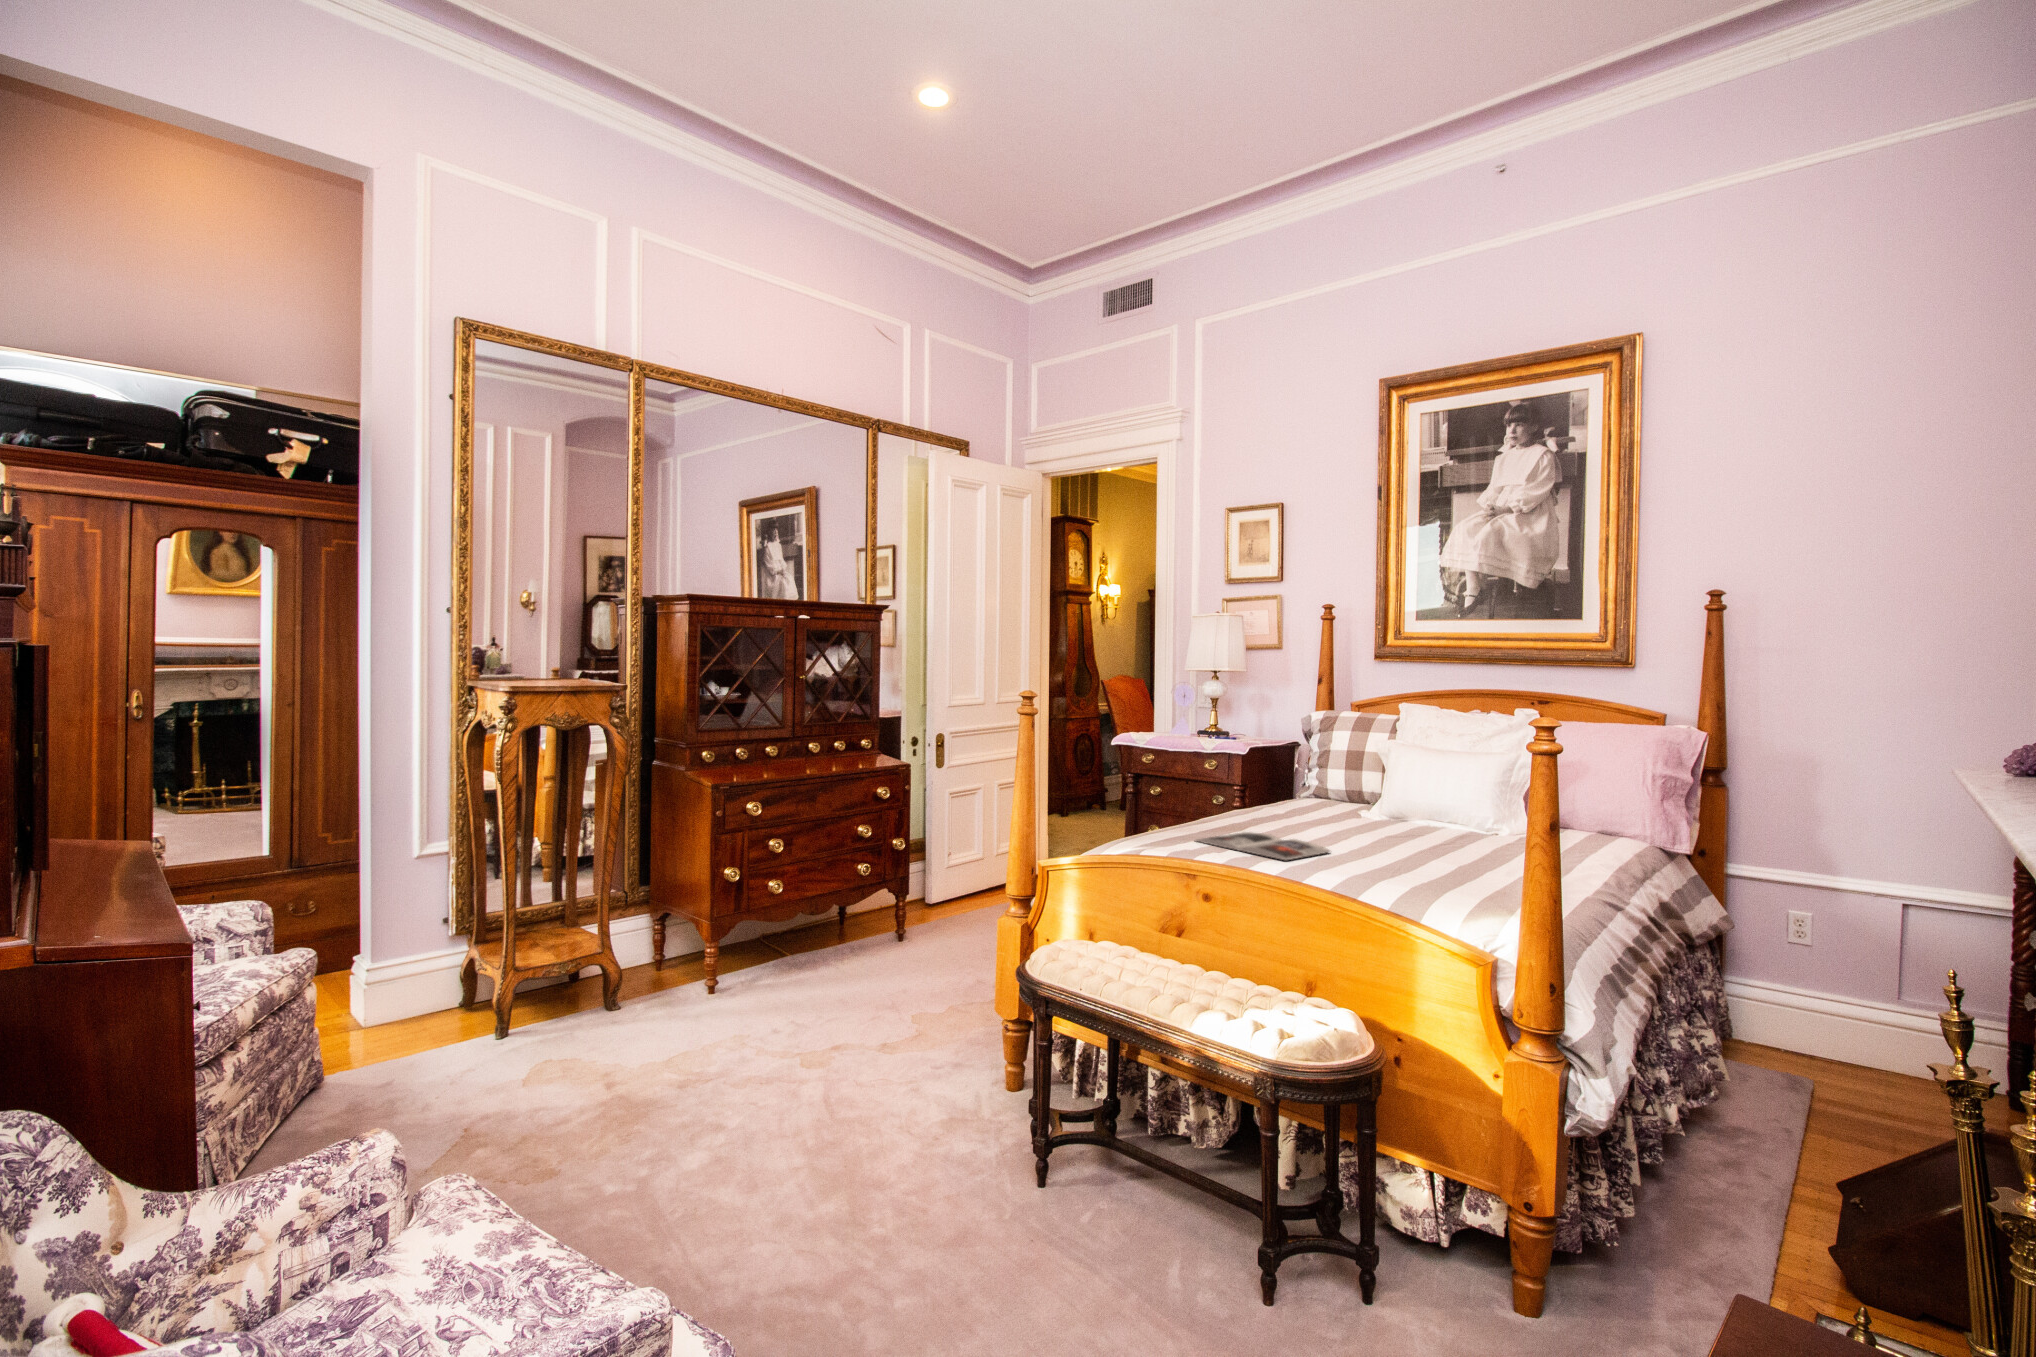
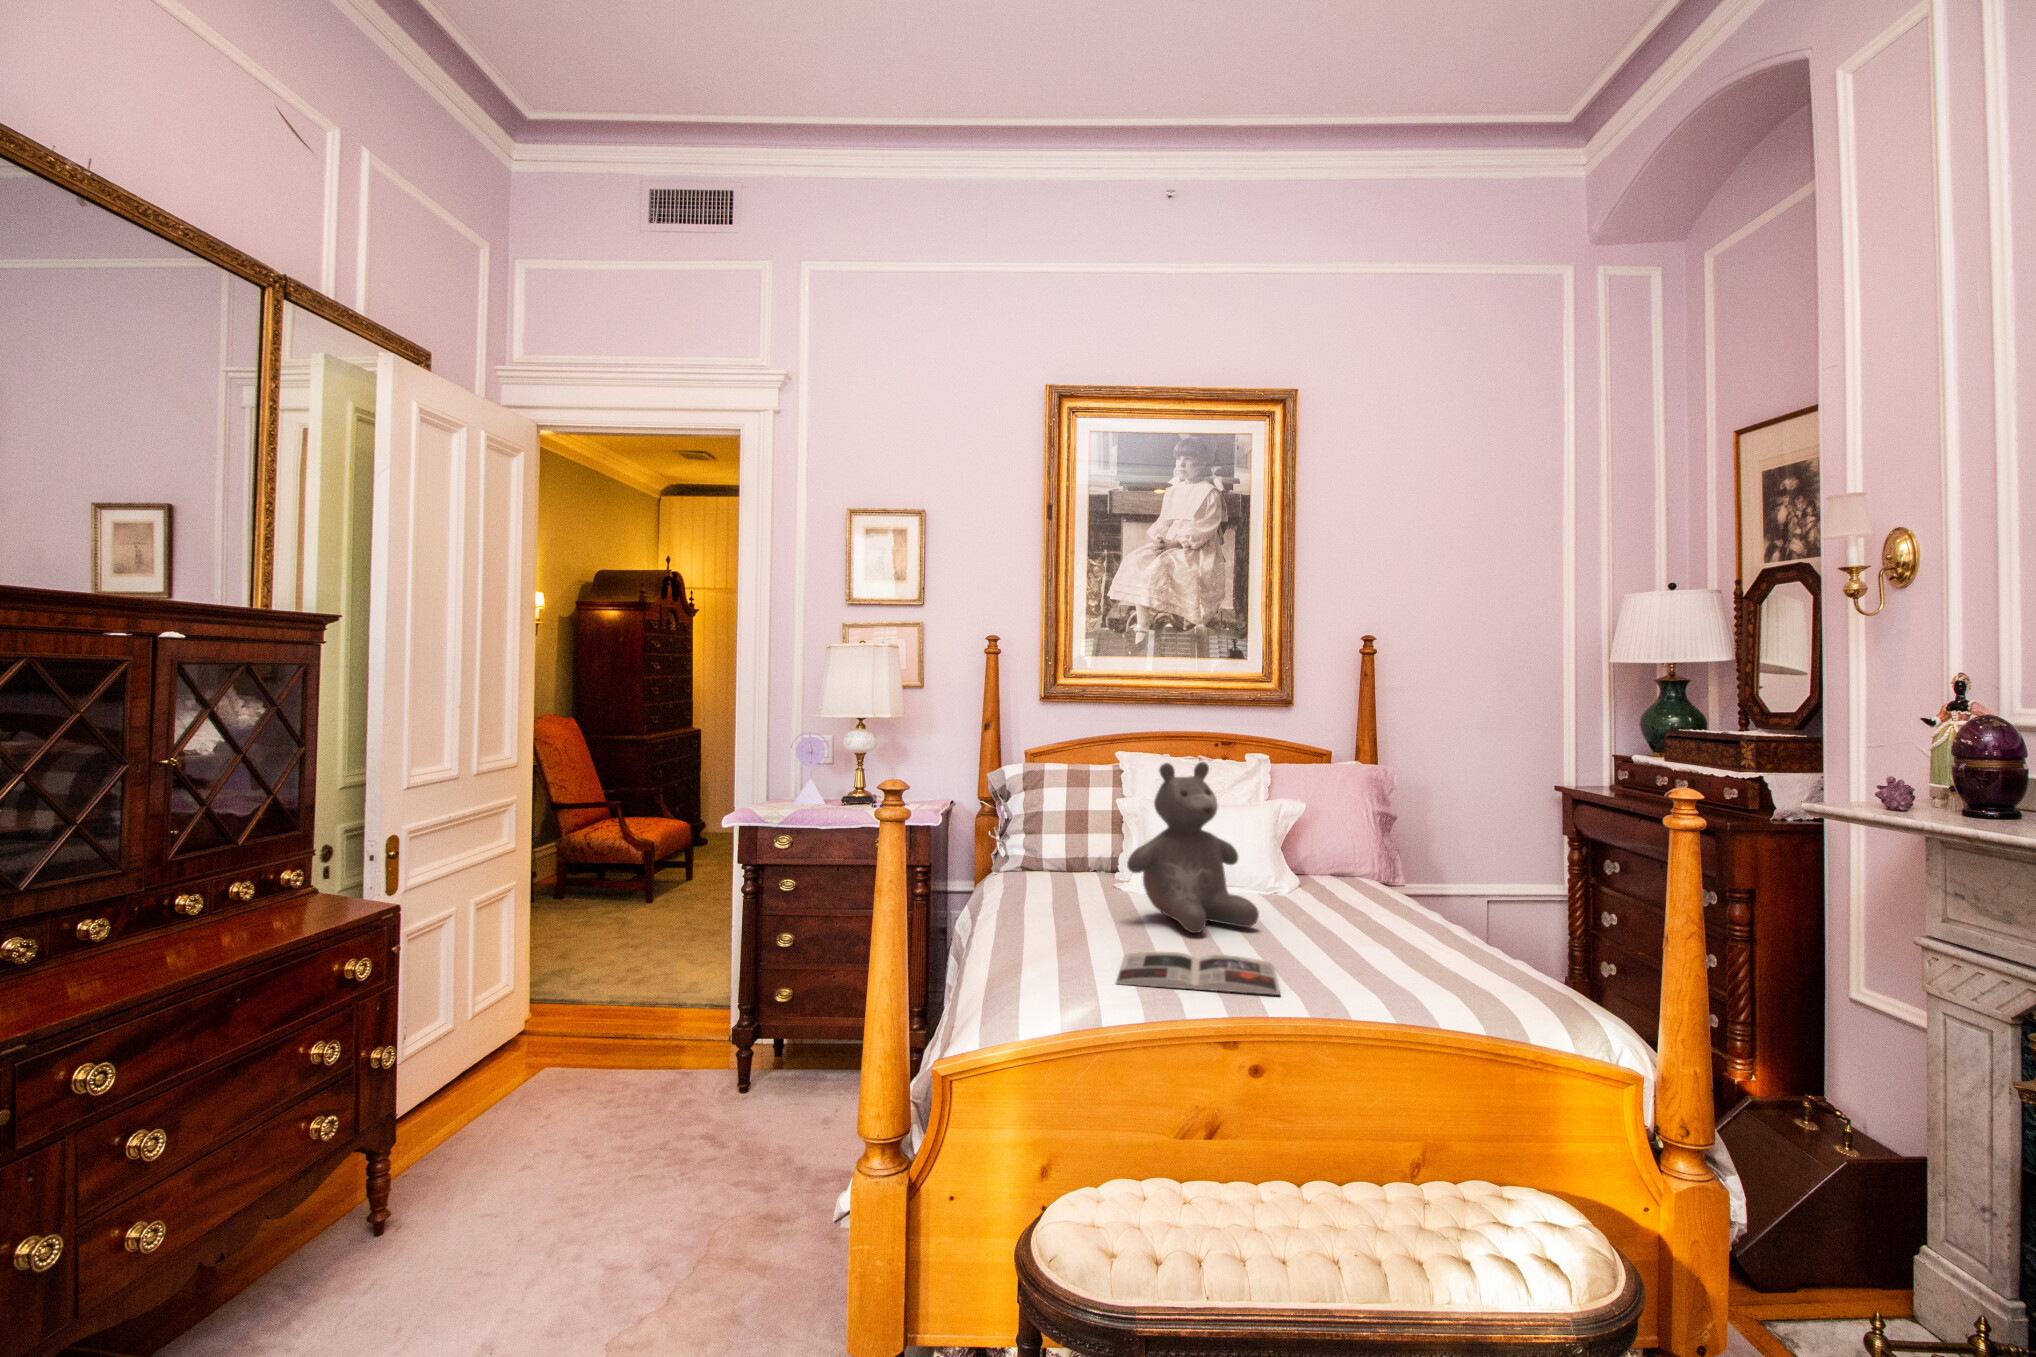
teddy bear: none [1298,701,1410,837] -> present [1127,762,1259,933]

